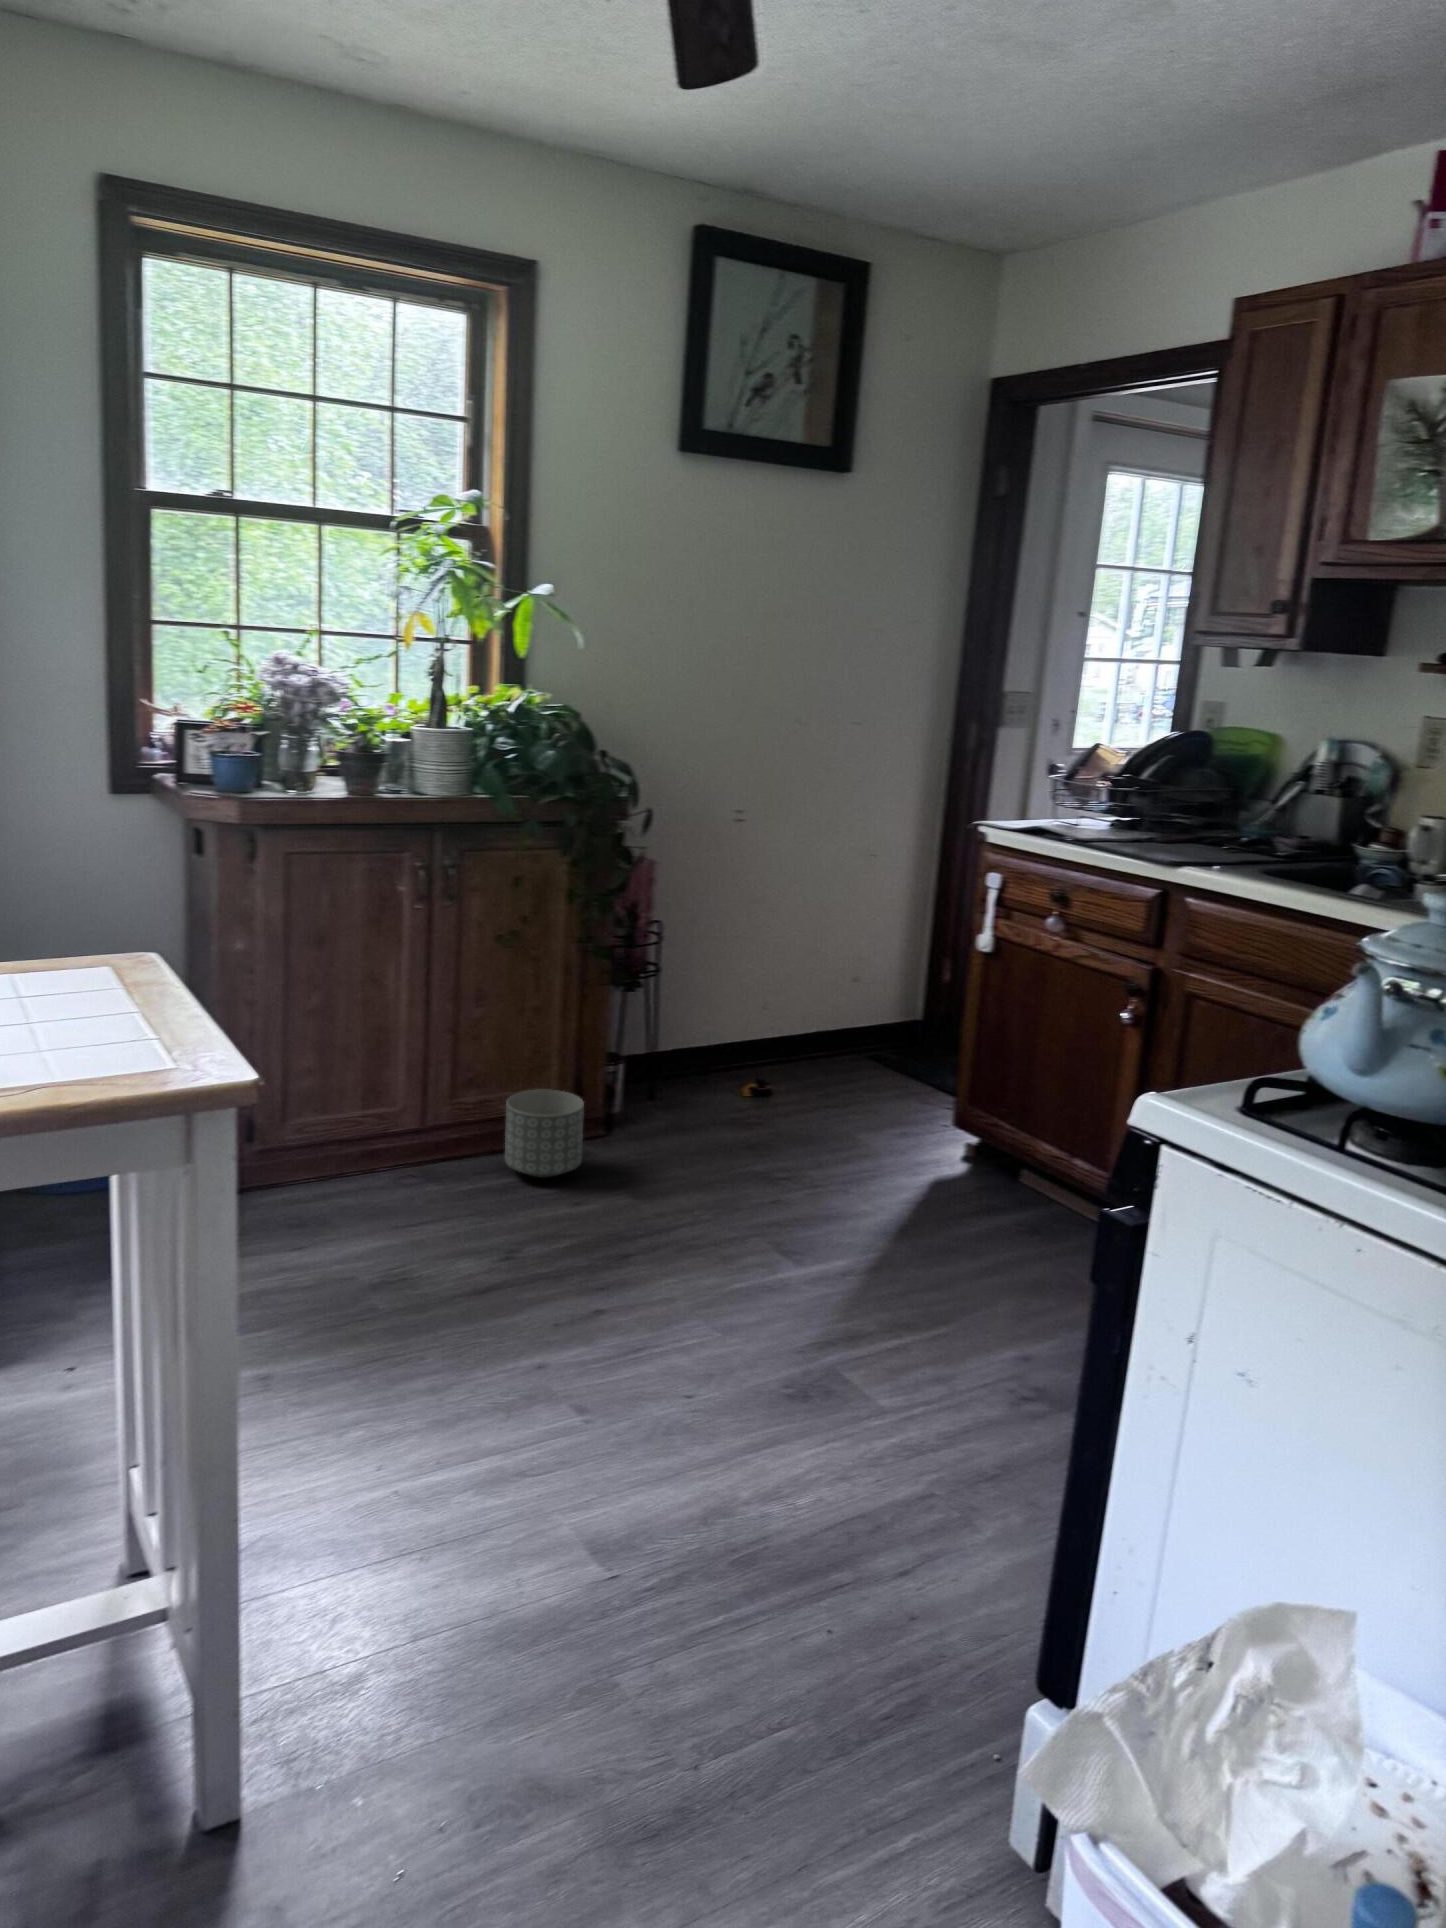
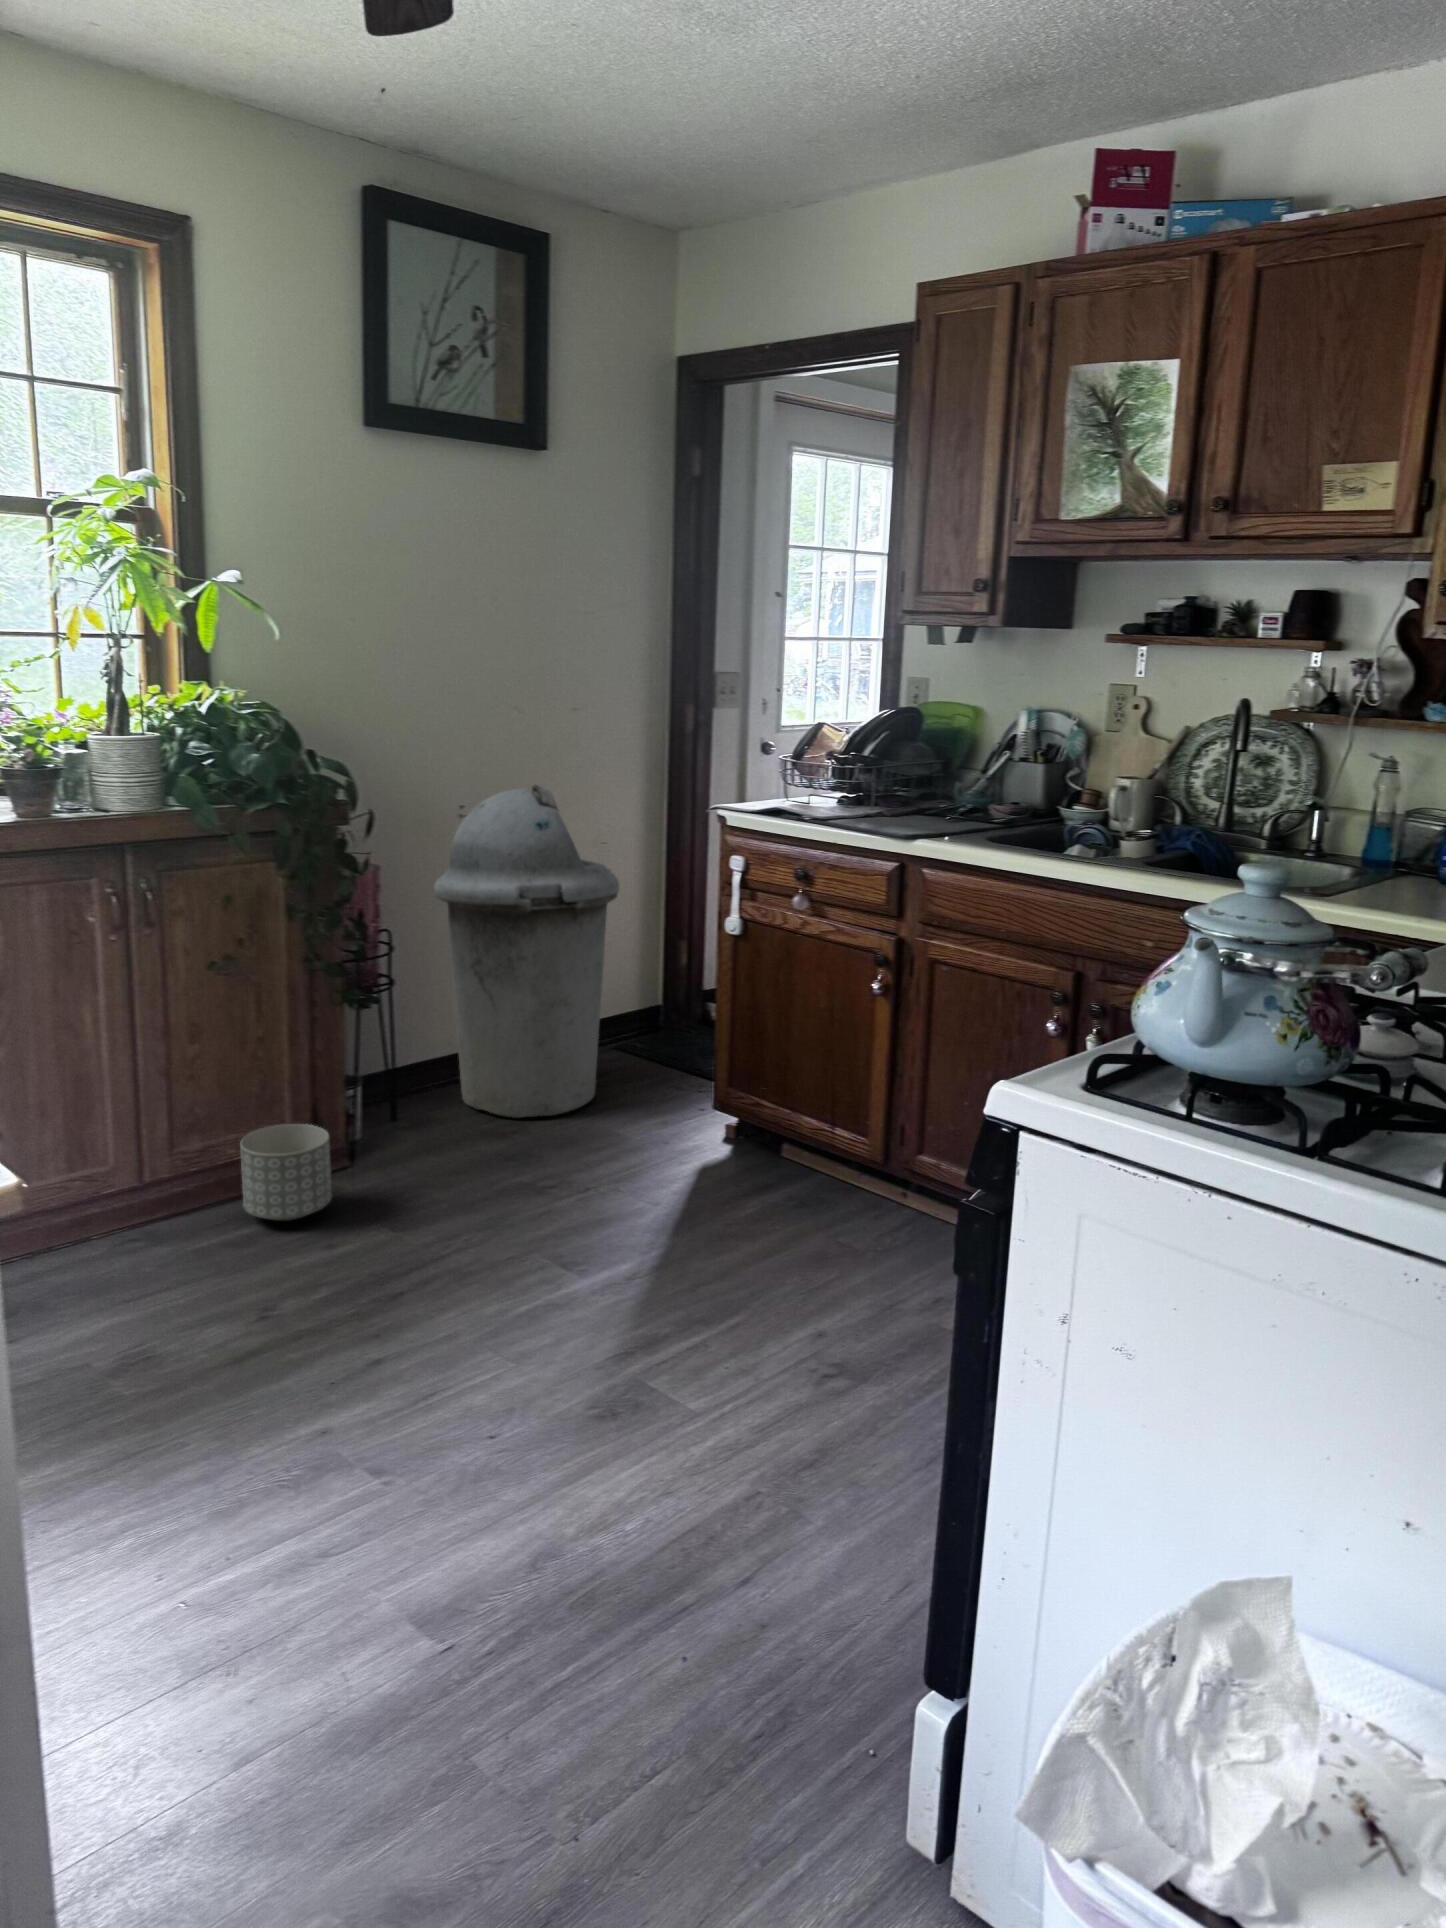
trash can: none [706,793,883,1114] -> present [434,785,620,1118]

